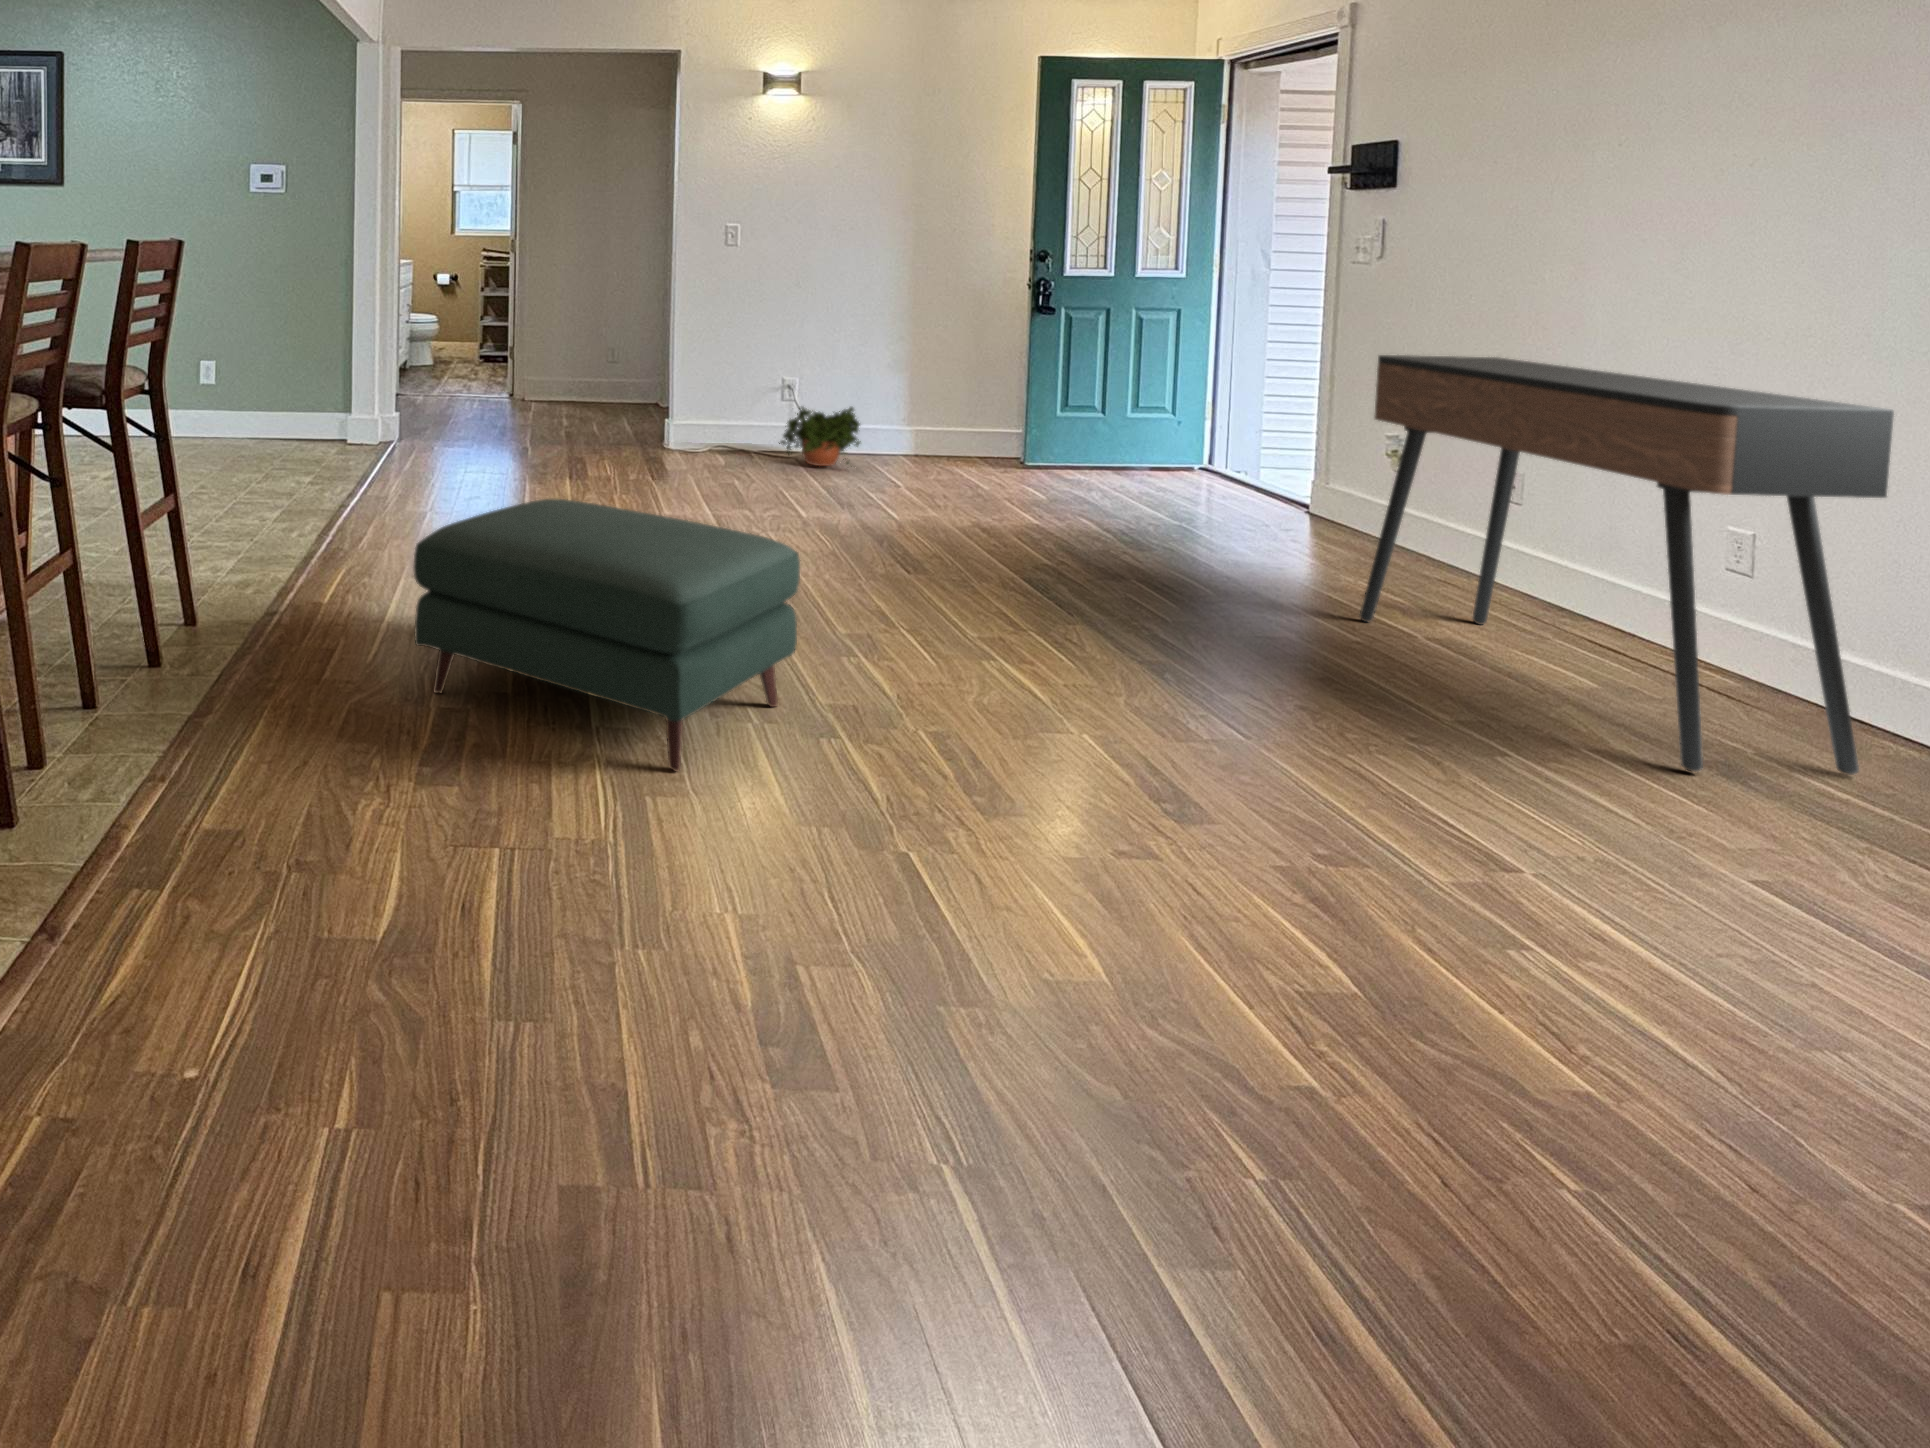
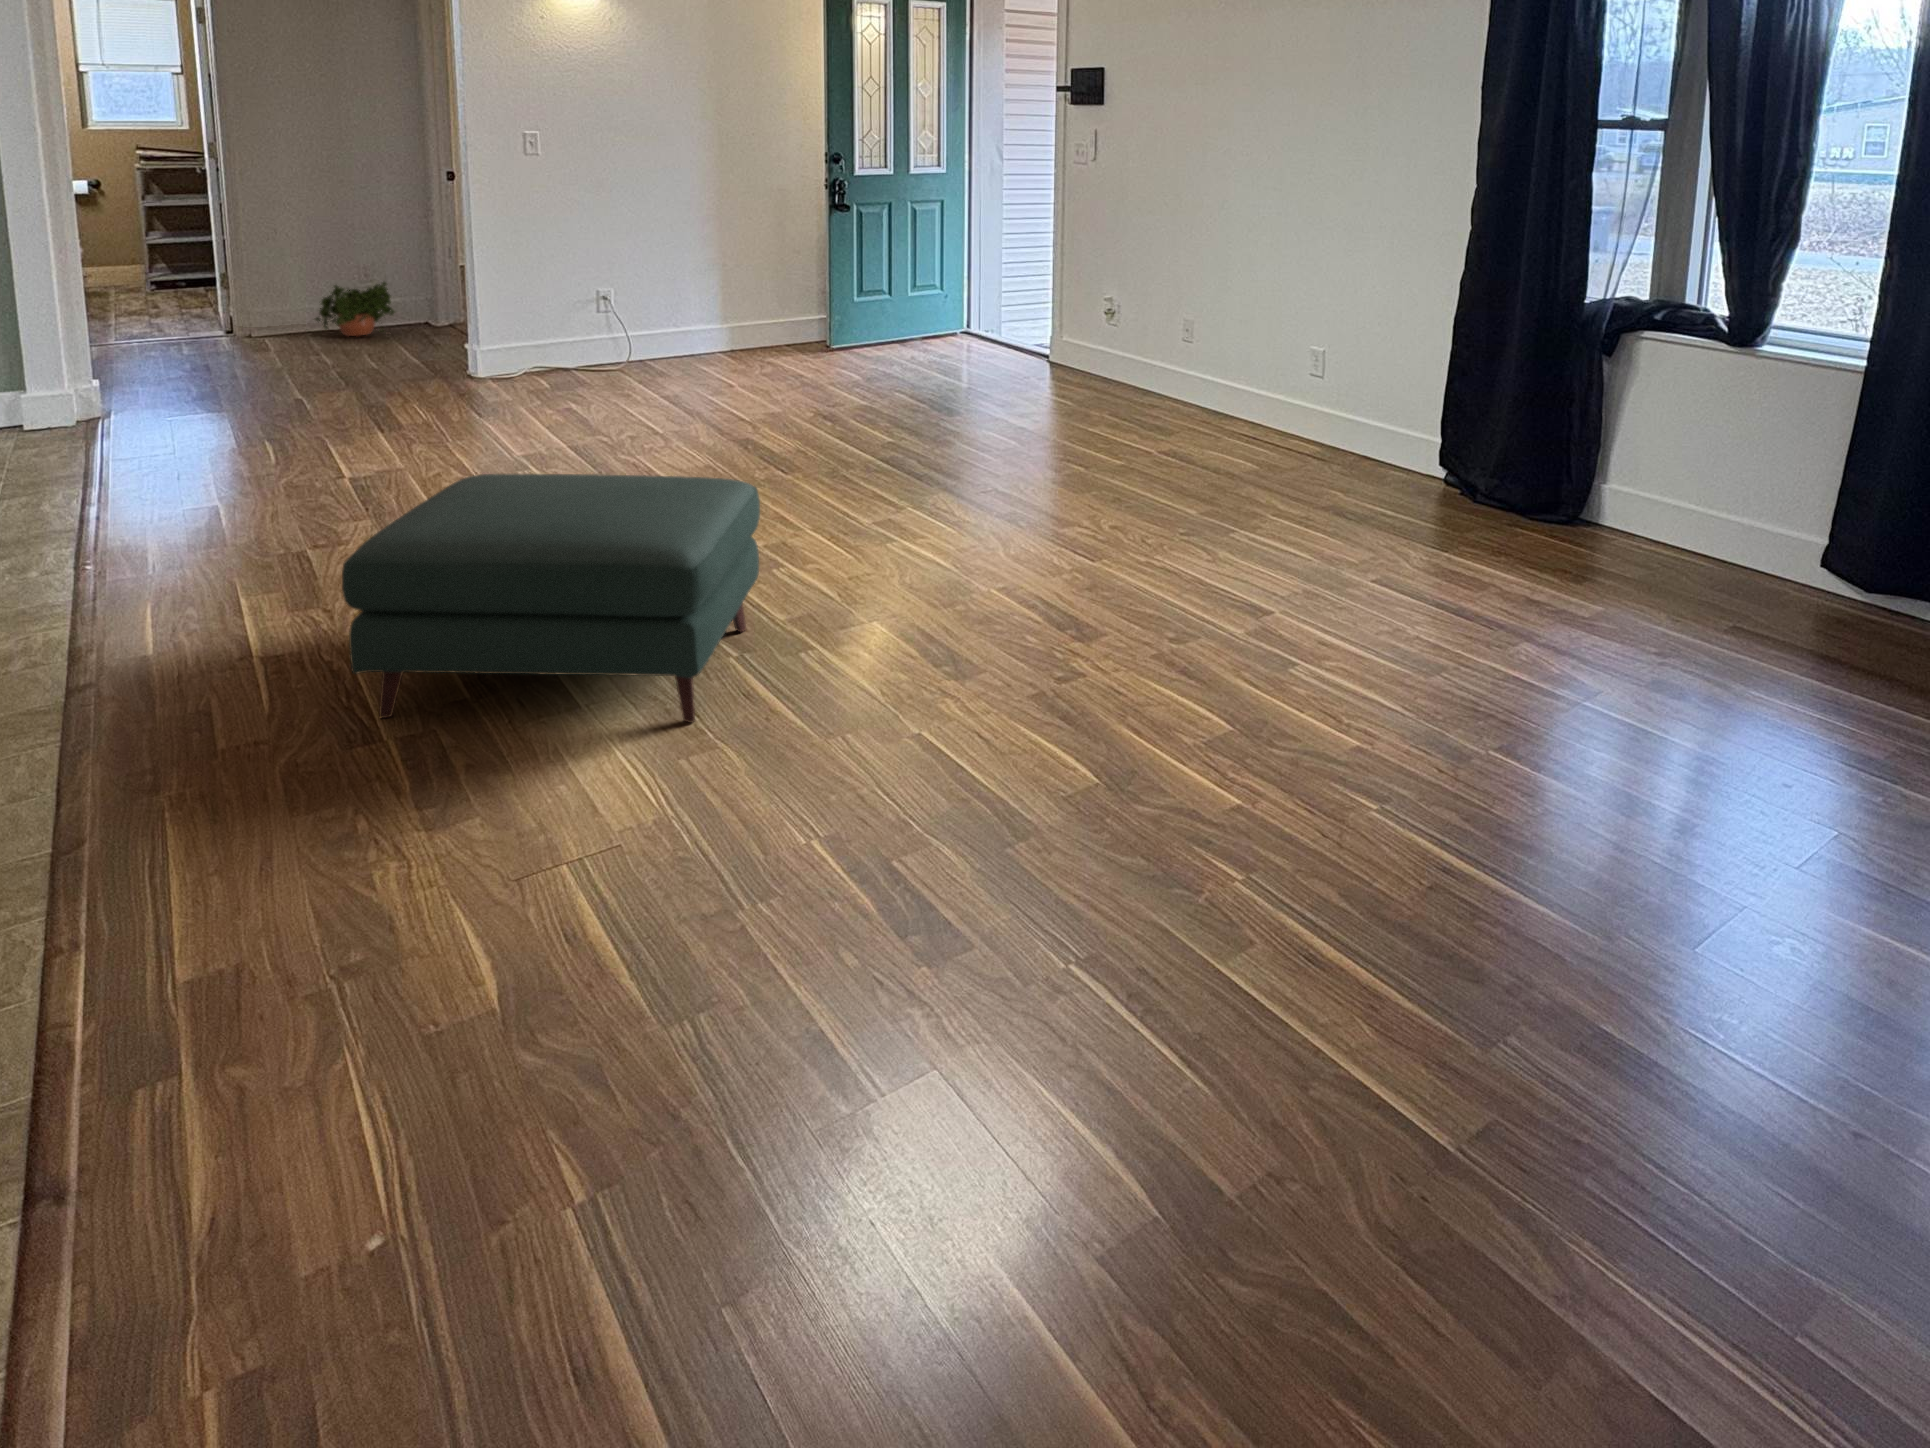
console table: present [1360,355,1894,775] -> none [1113,242,1403,514]
potted plant: present [779,407,861,466] -> present [315,282,394,336]

